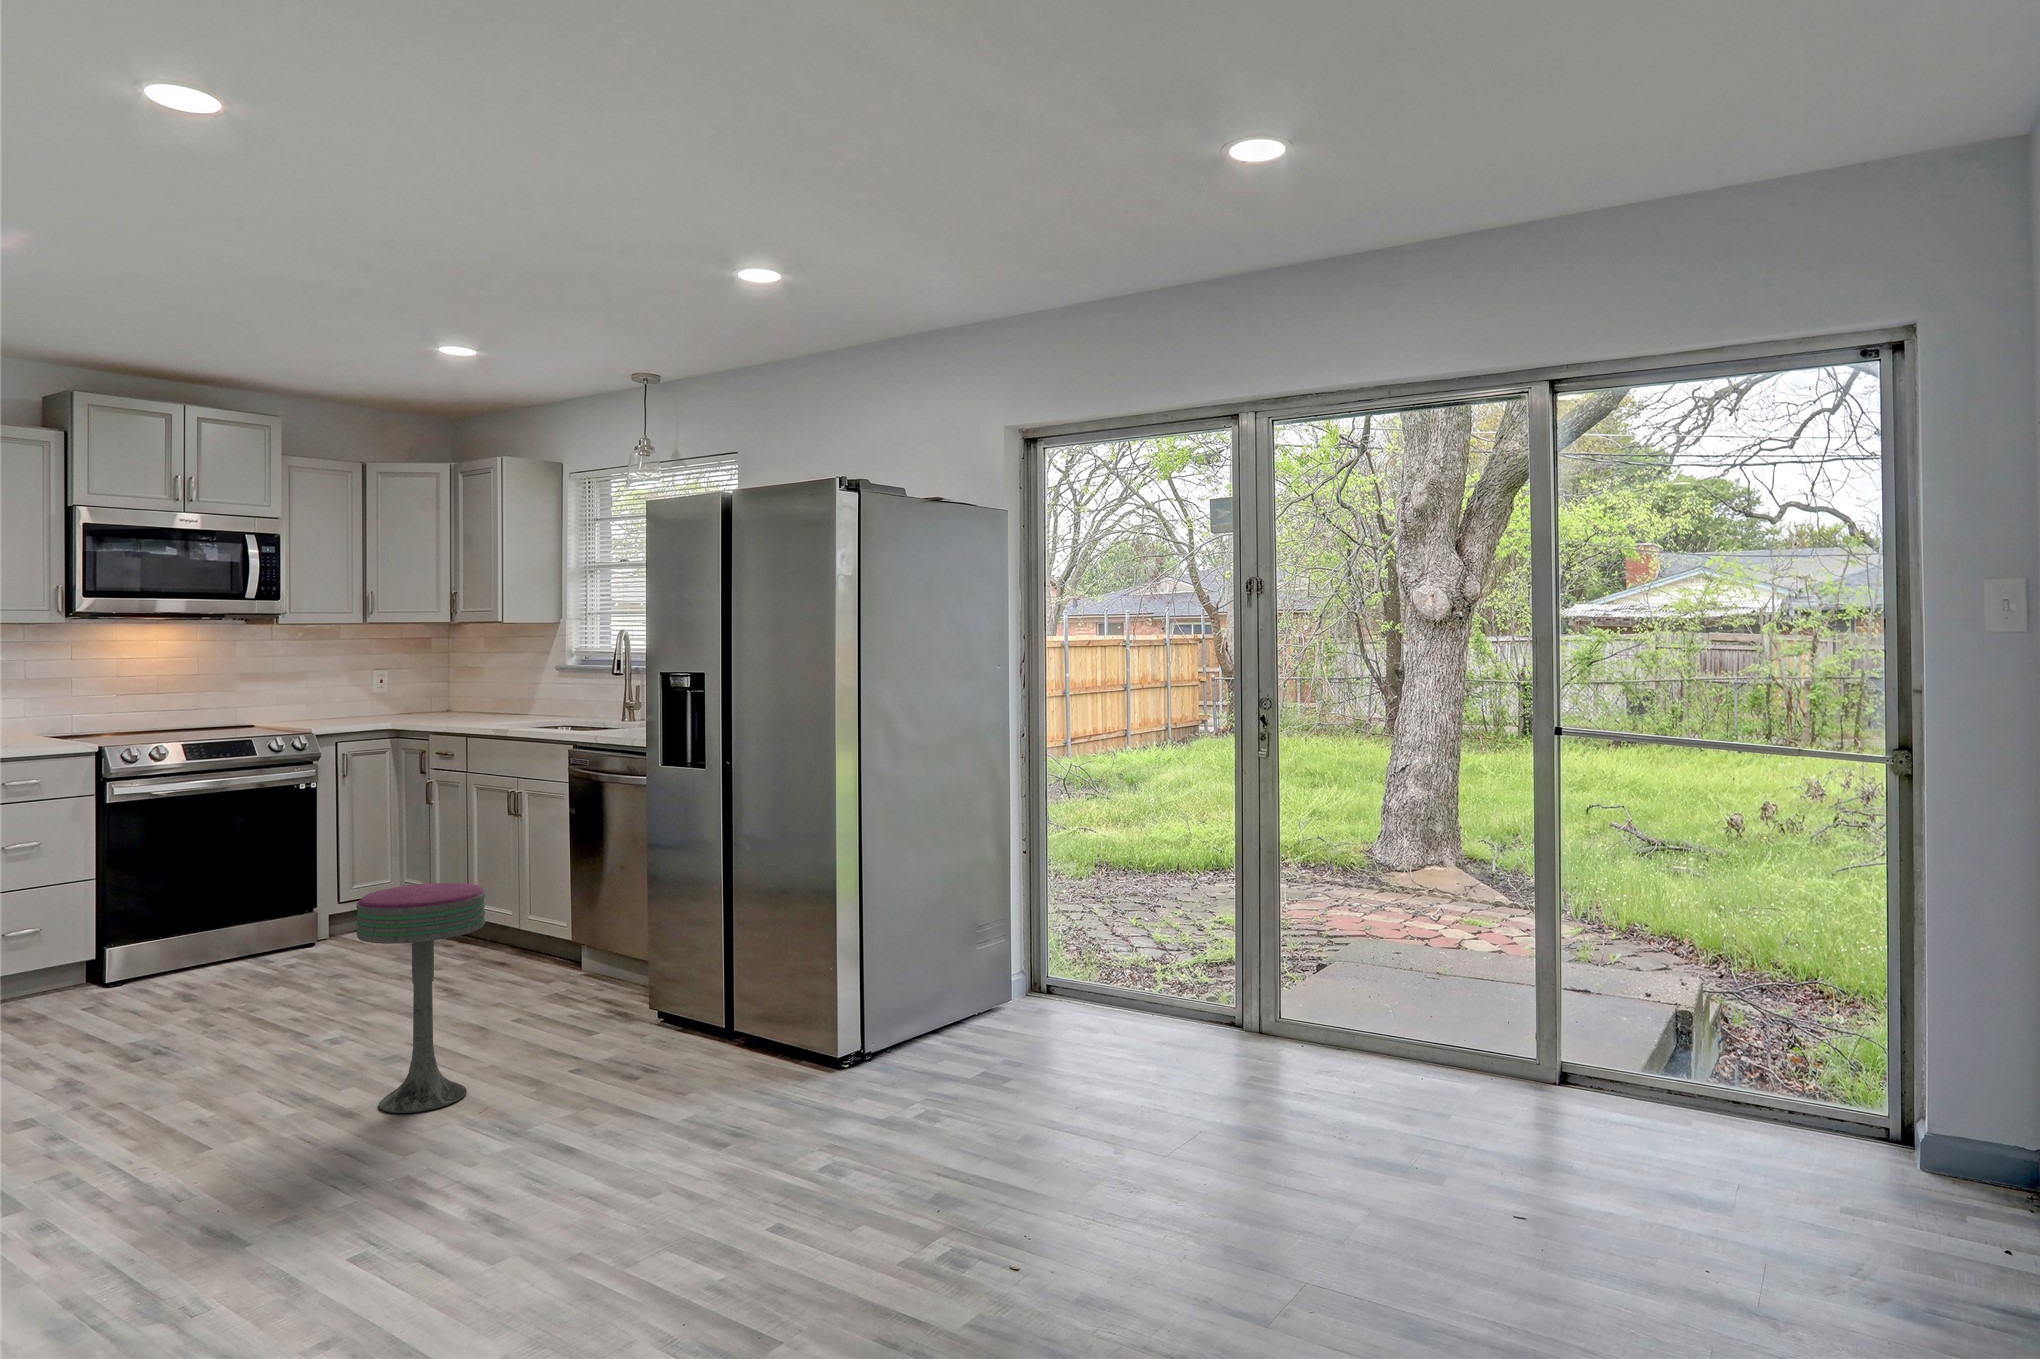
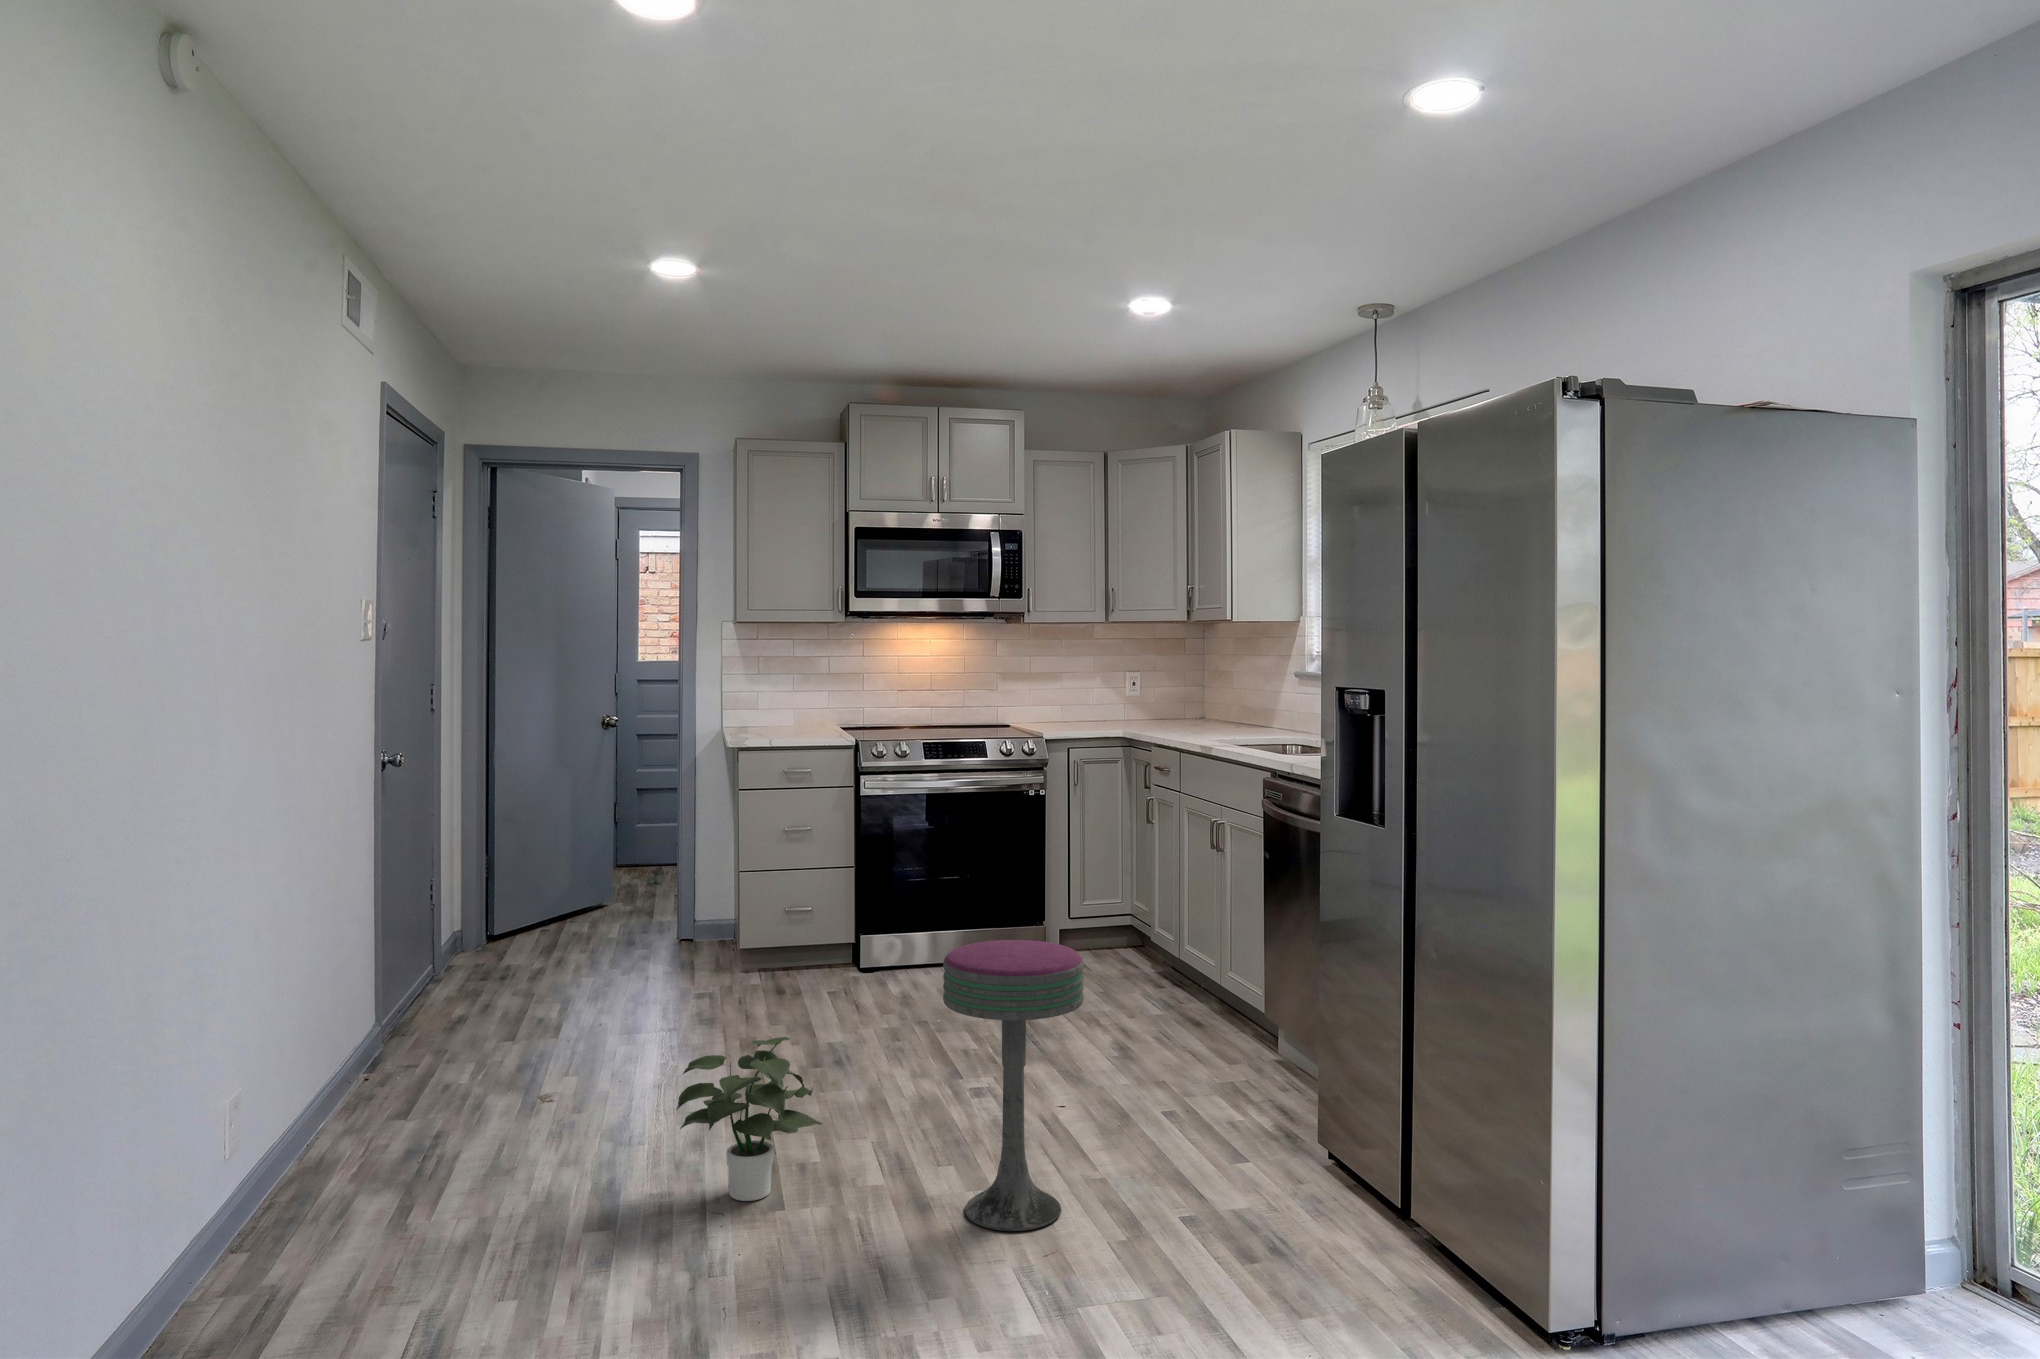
potted plant: none [57,1004,224,1156] -> present [676,1037,823,1201]

